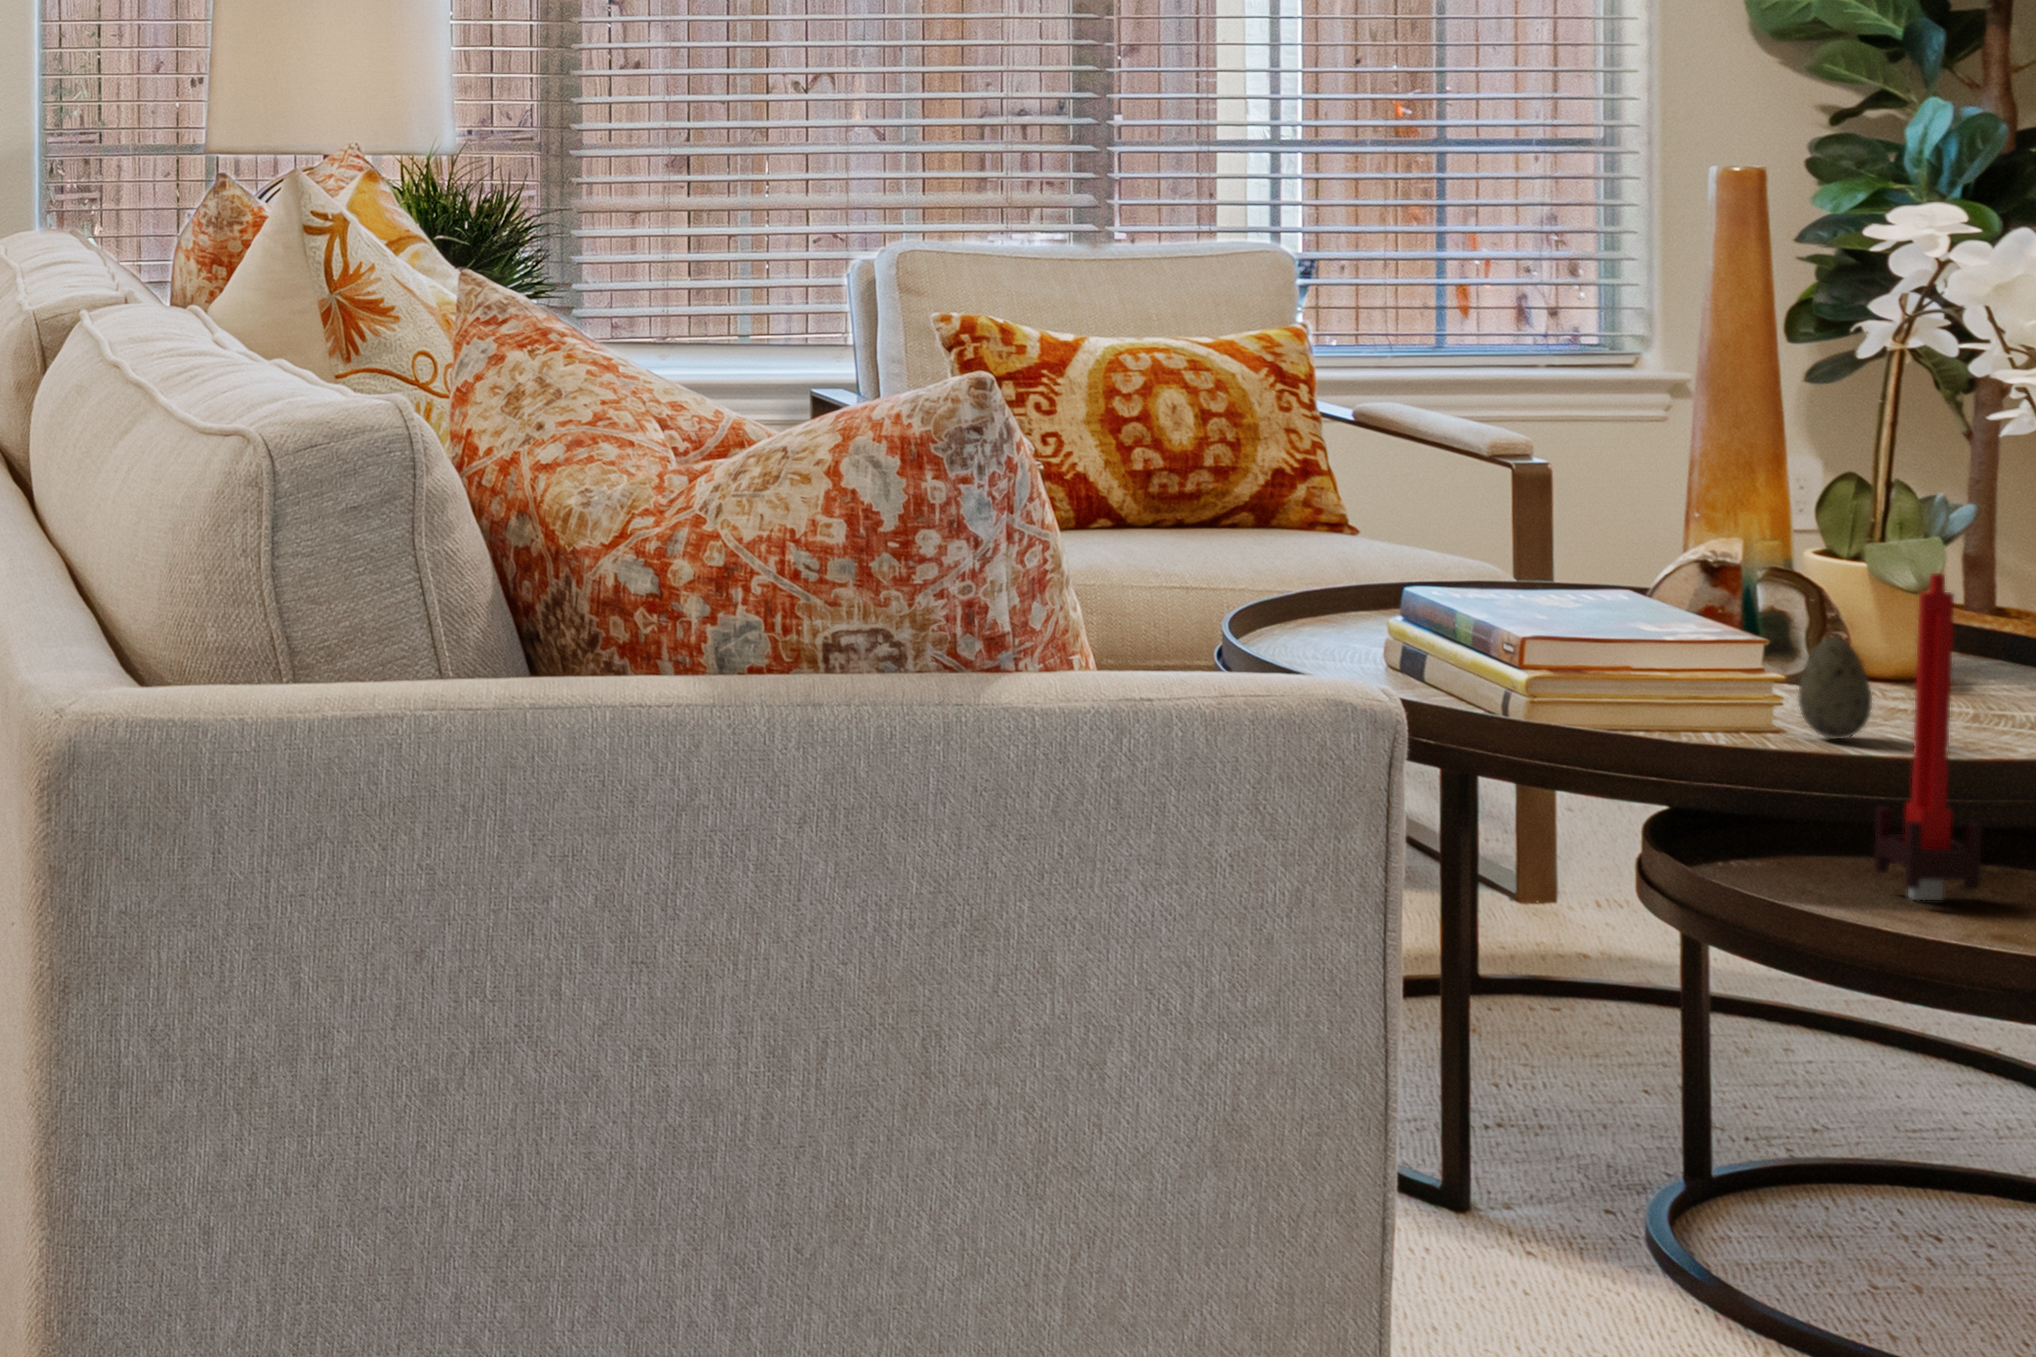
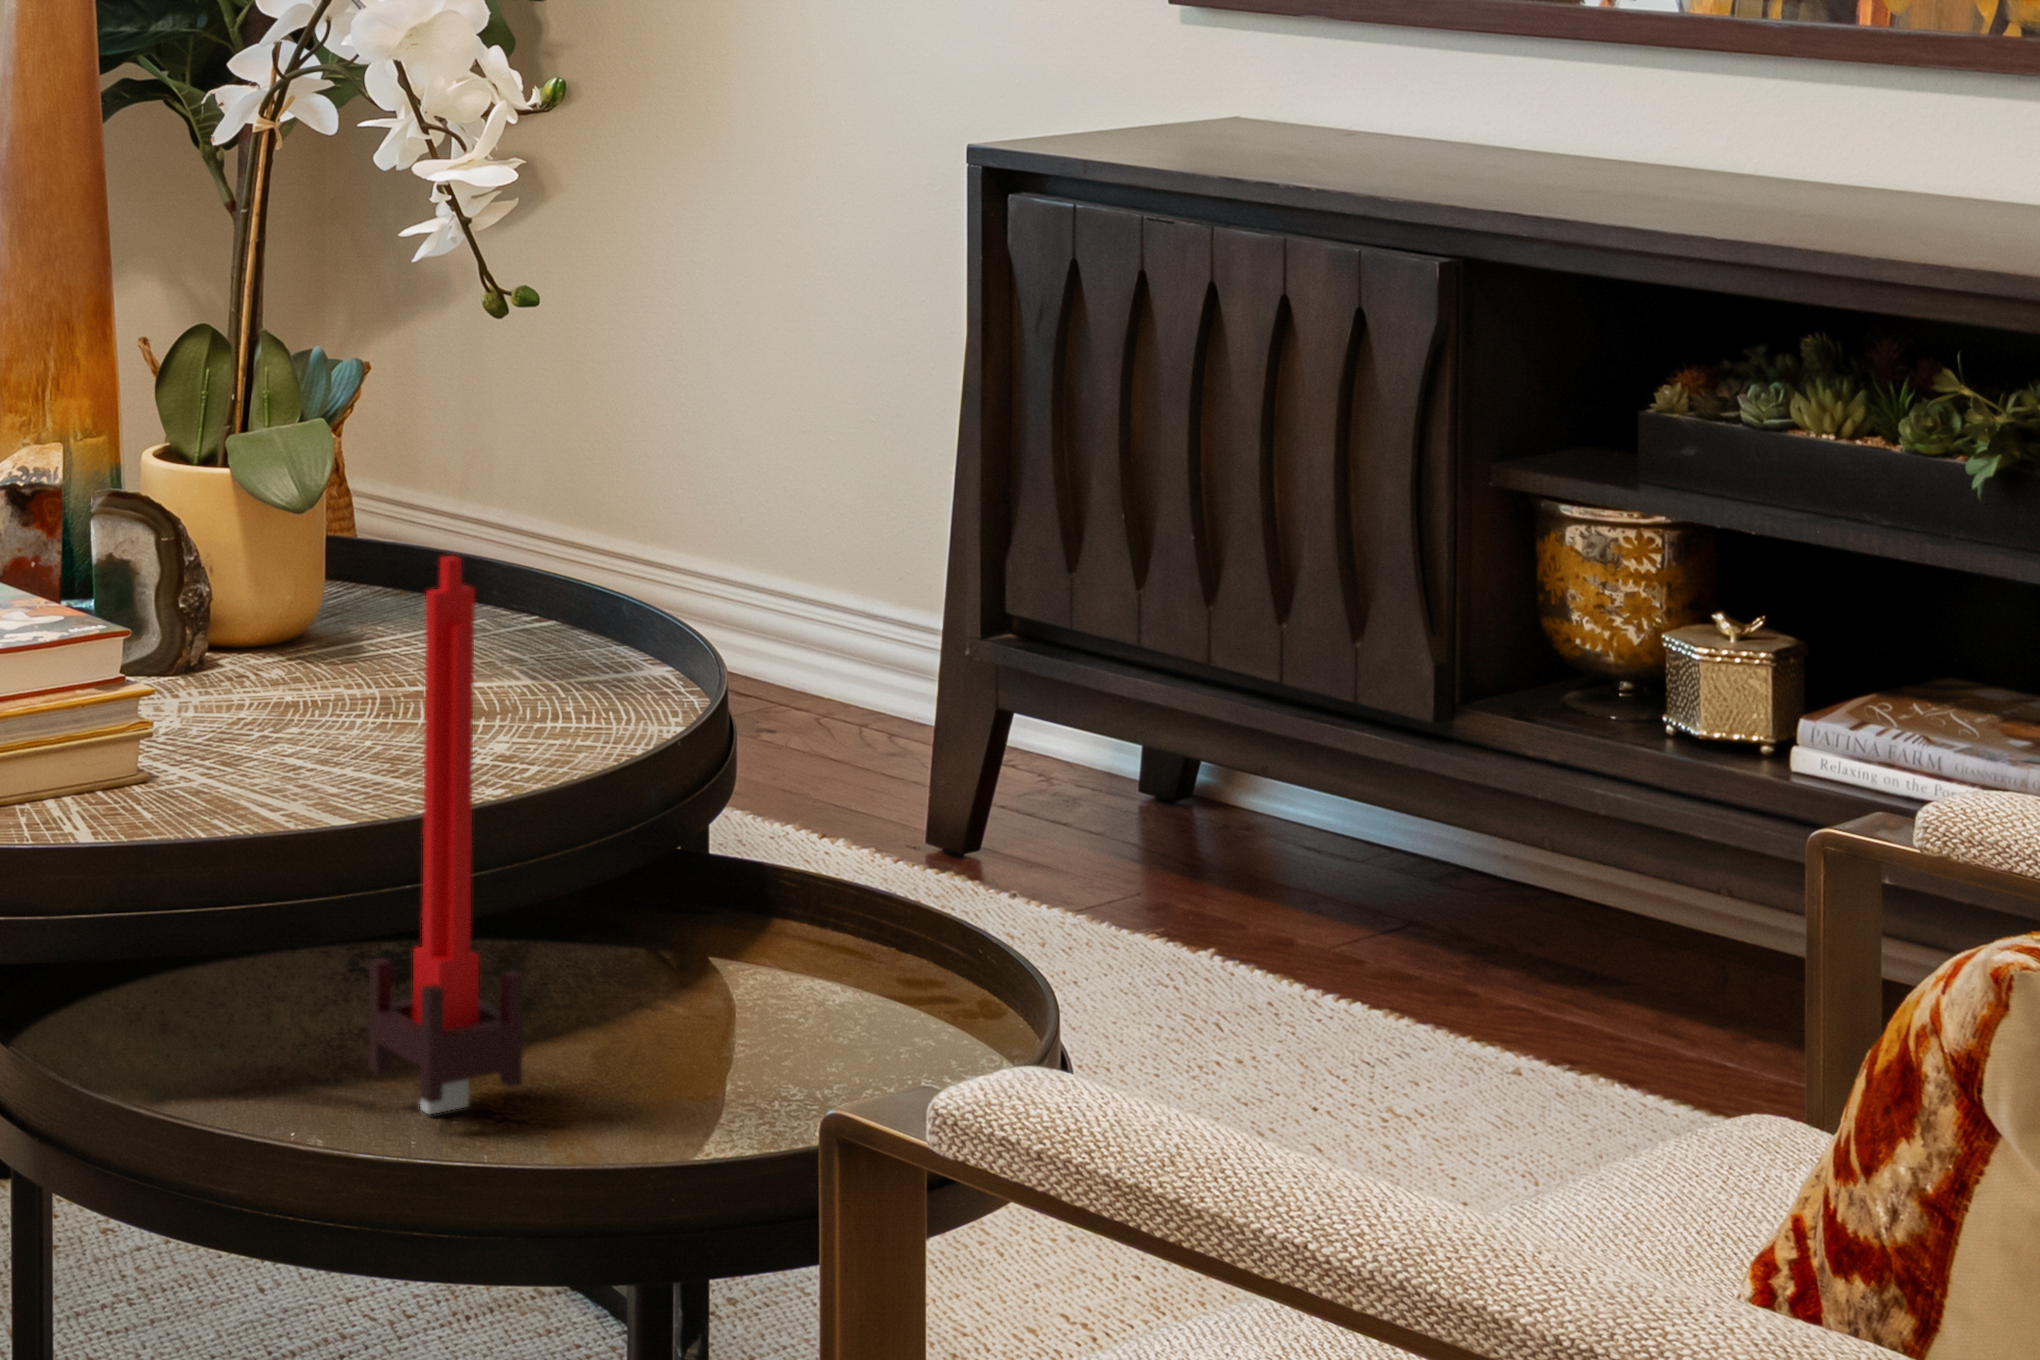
decorative egg: present [1798,637,1872,739] -> none [210,639,313,807]

